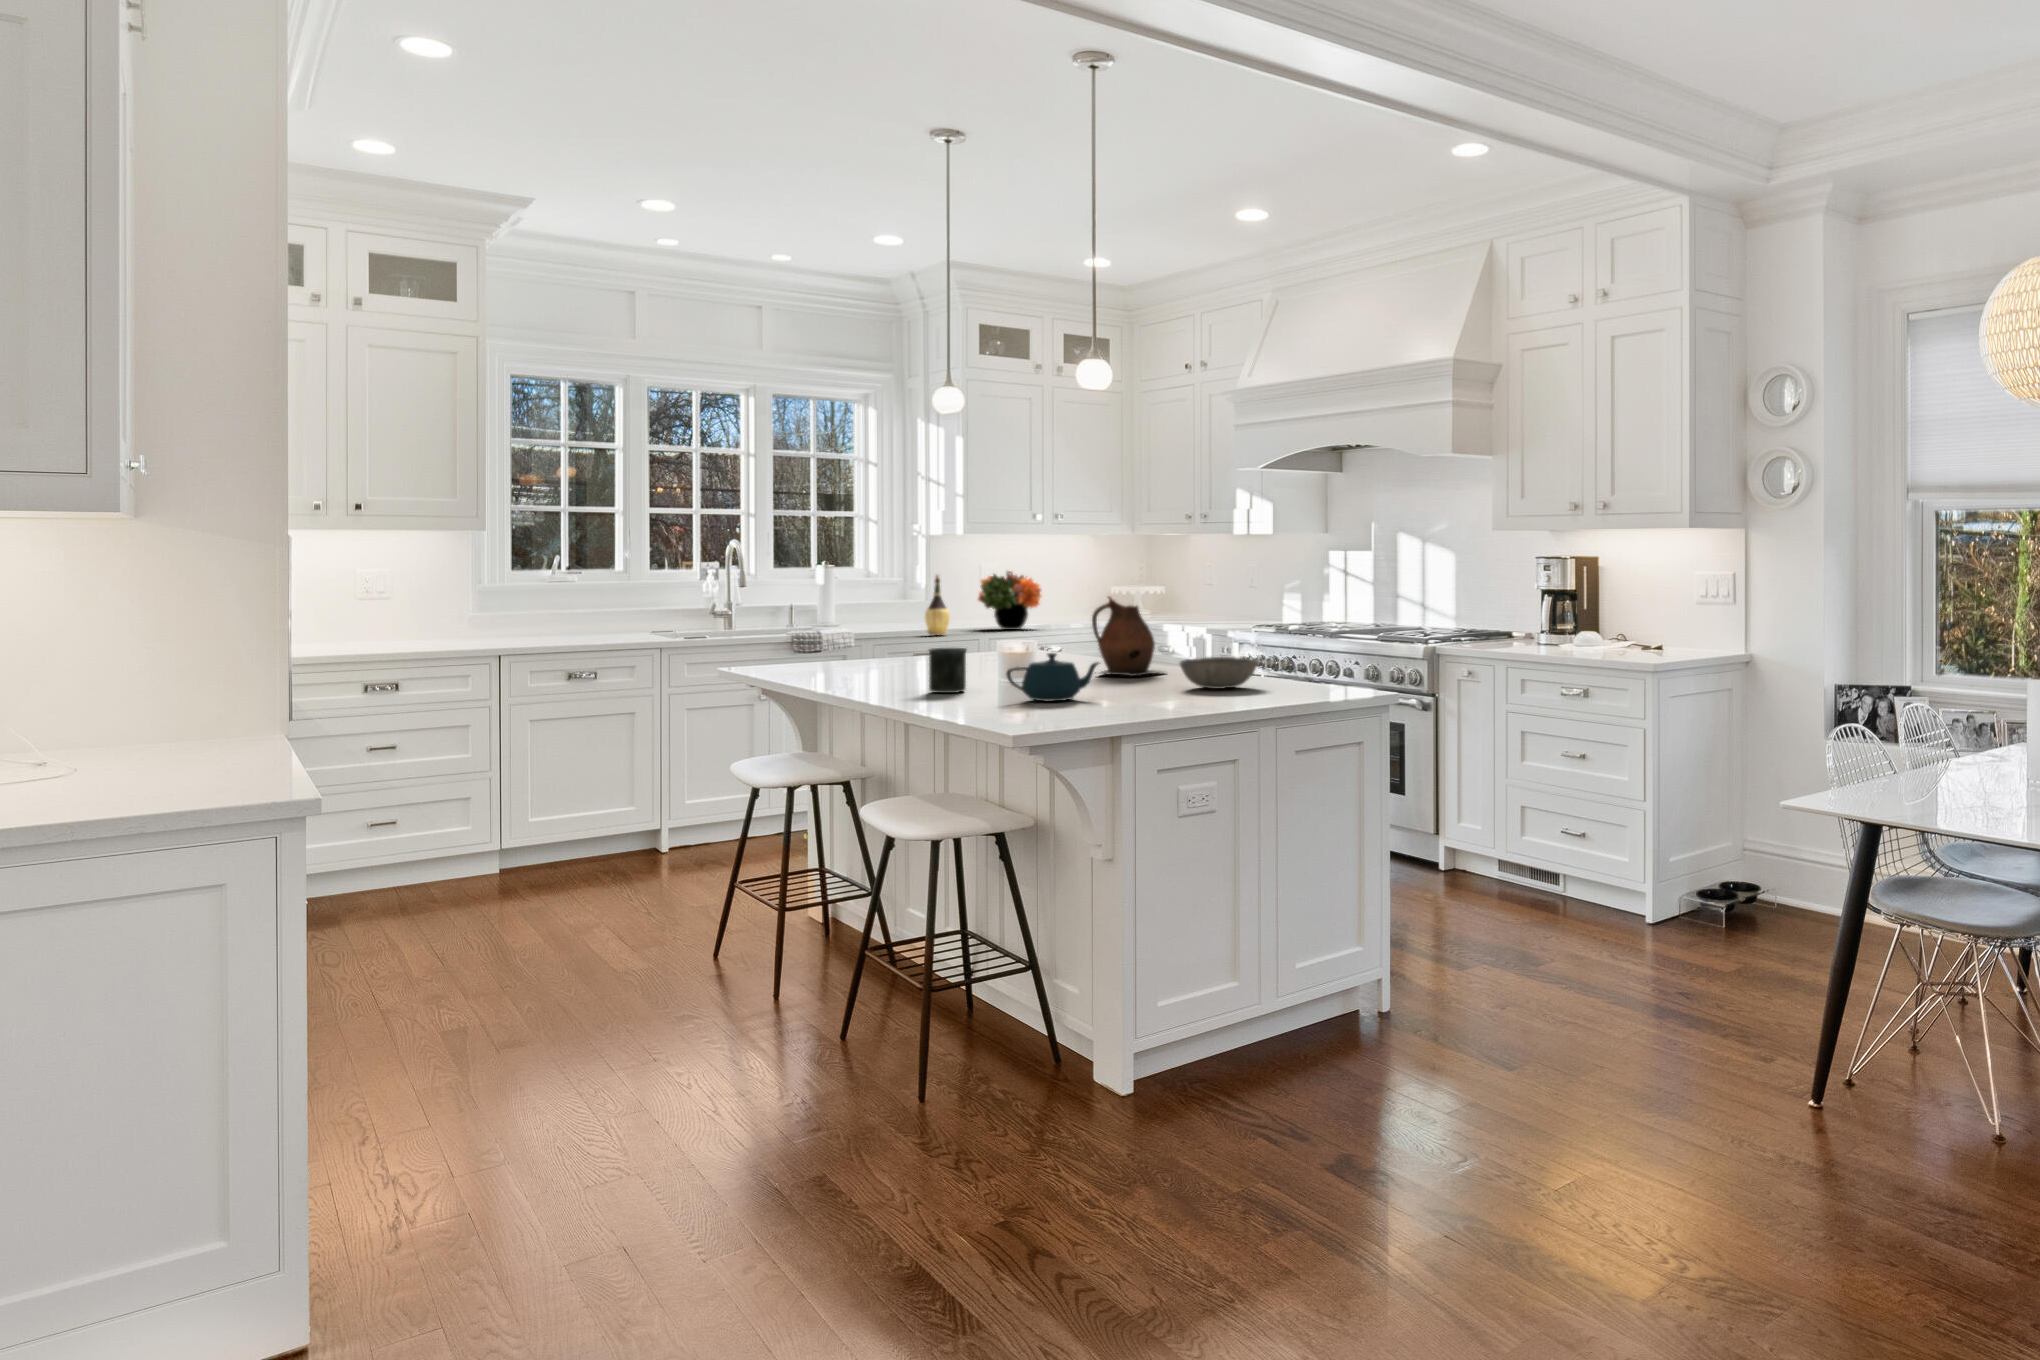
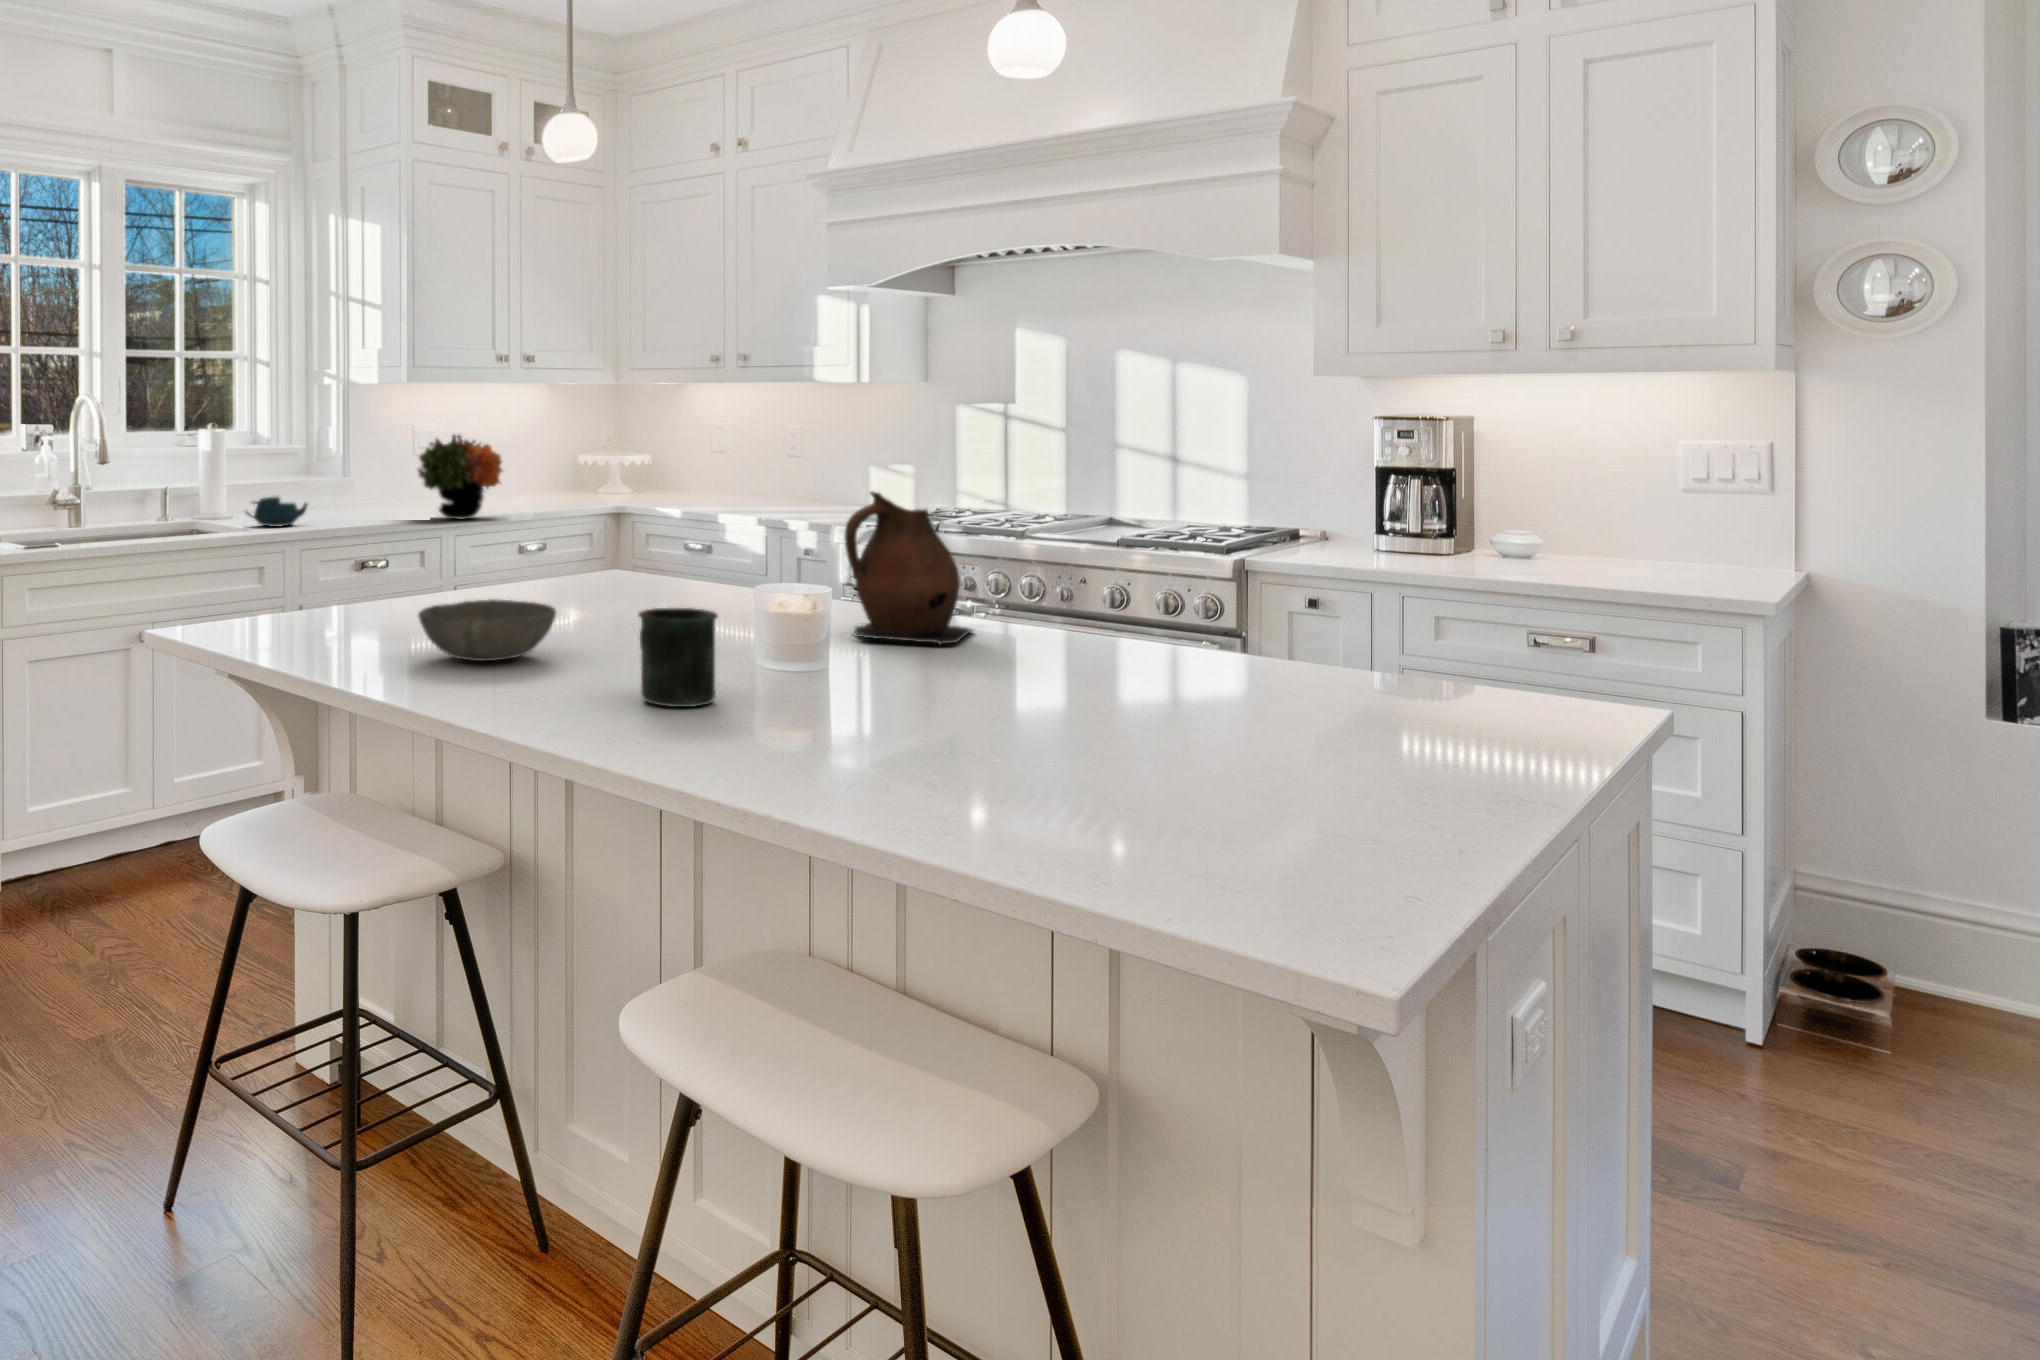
wine bottle: present [925,575,950,635] -> none [353,441,390,531]
teapot: present [1007,653,1099,701] -> present [246,497,308,527]
bowl: present [1179,657,1258,689] -> present [418,599,556,661]

